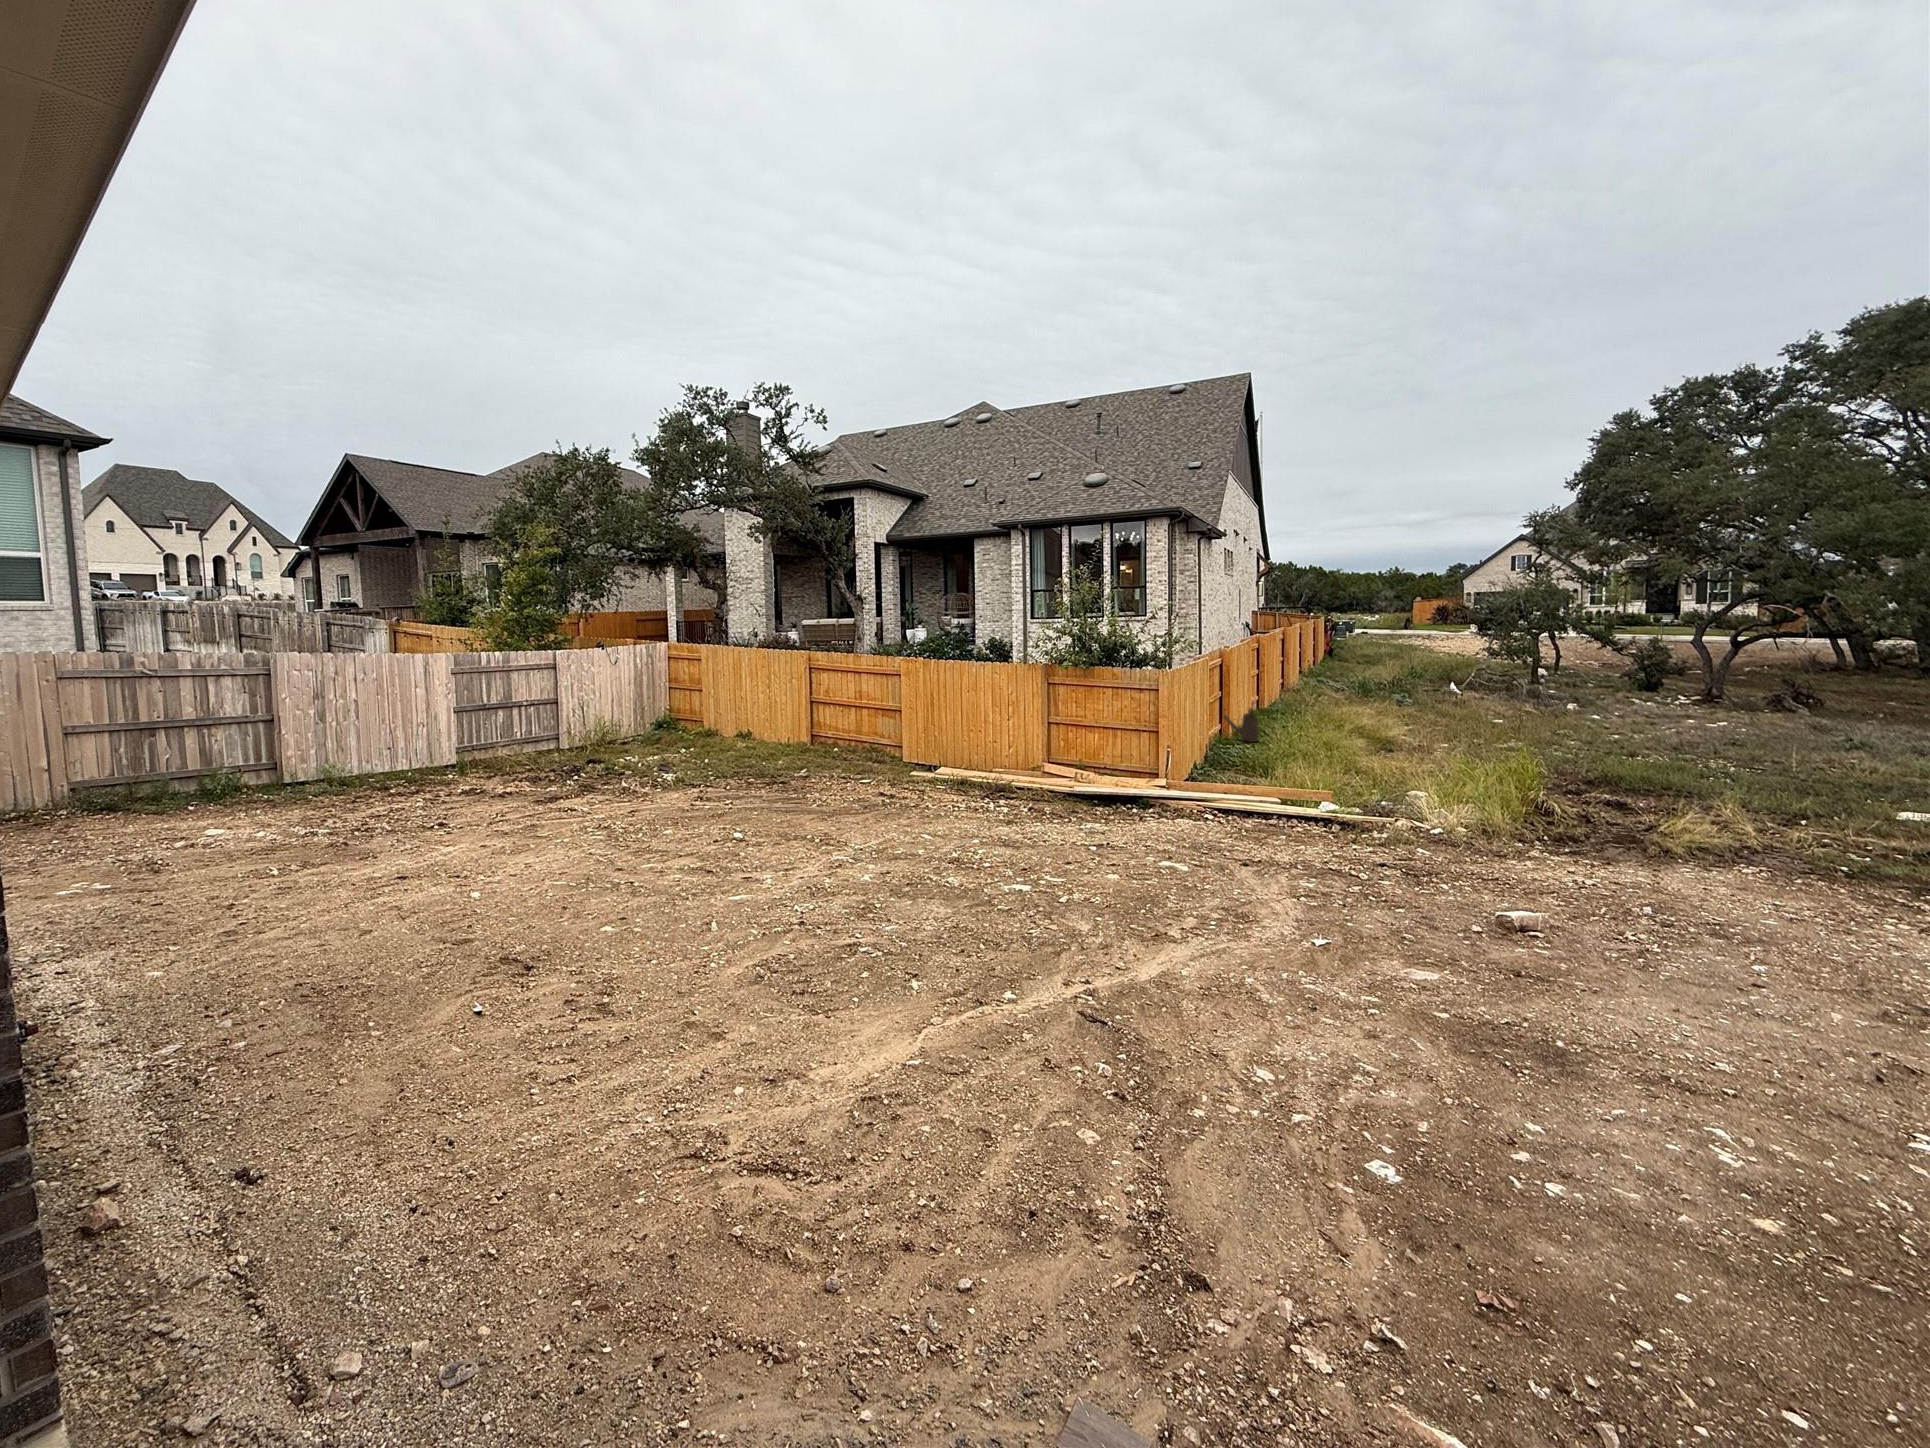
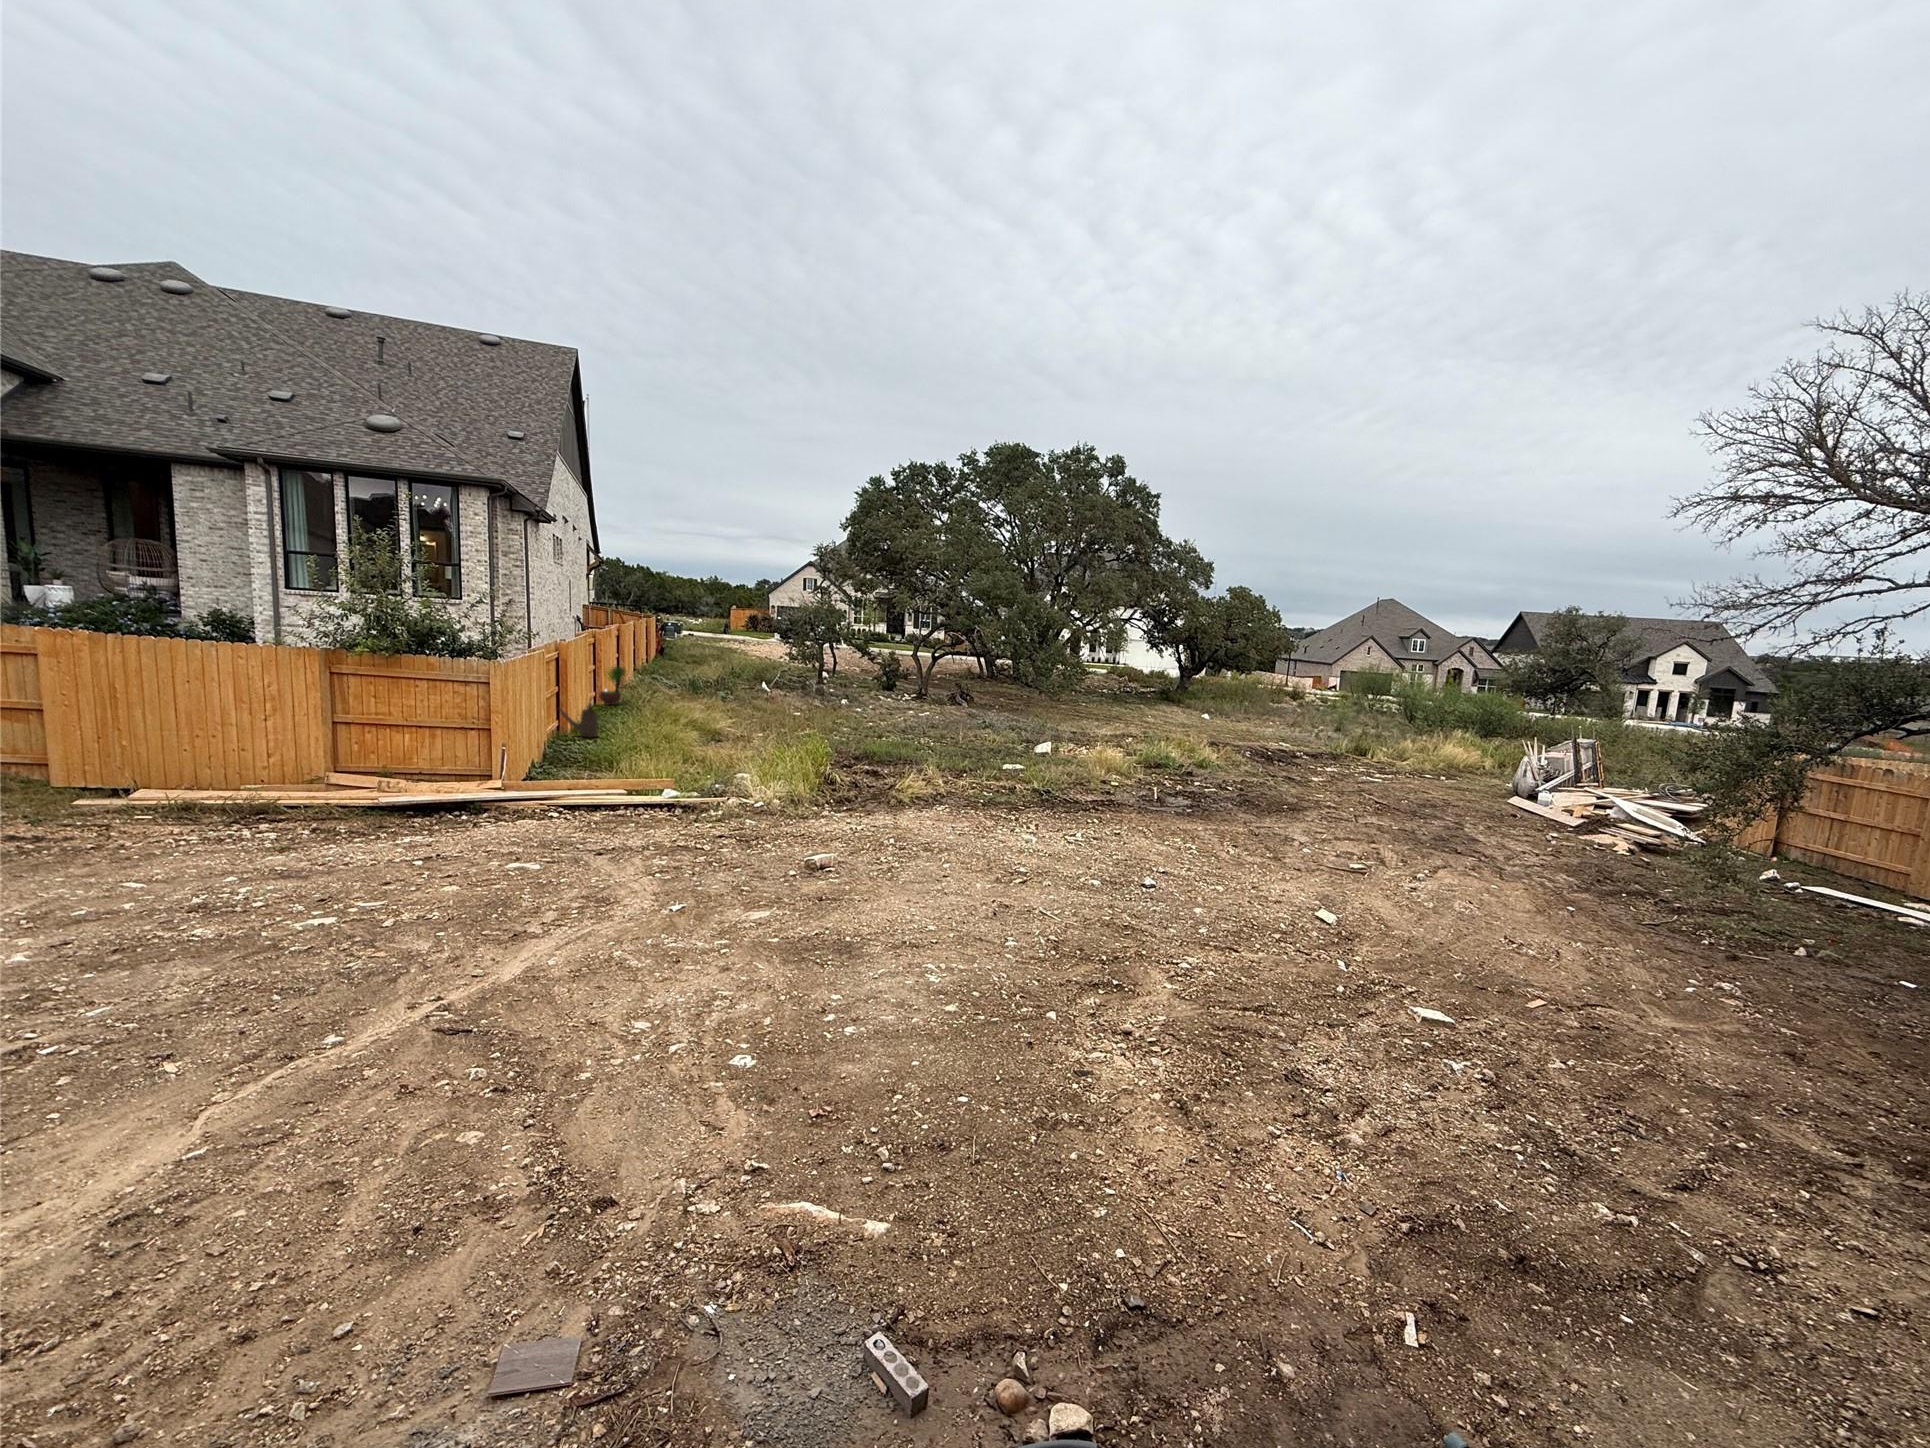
potted tree: none [1264,666,1292,709] -> present [600,667,626,705]

